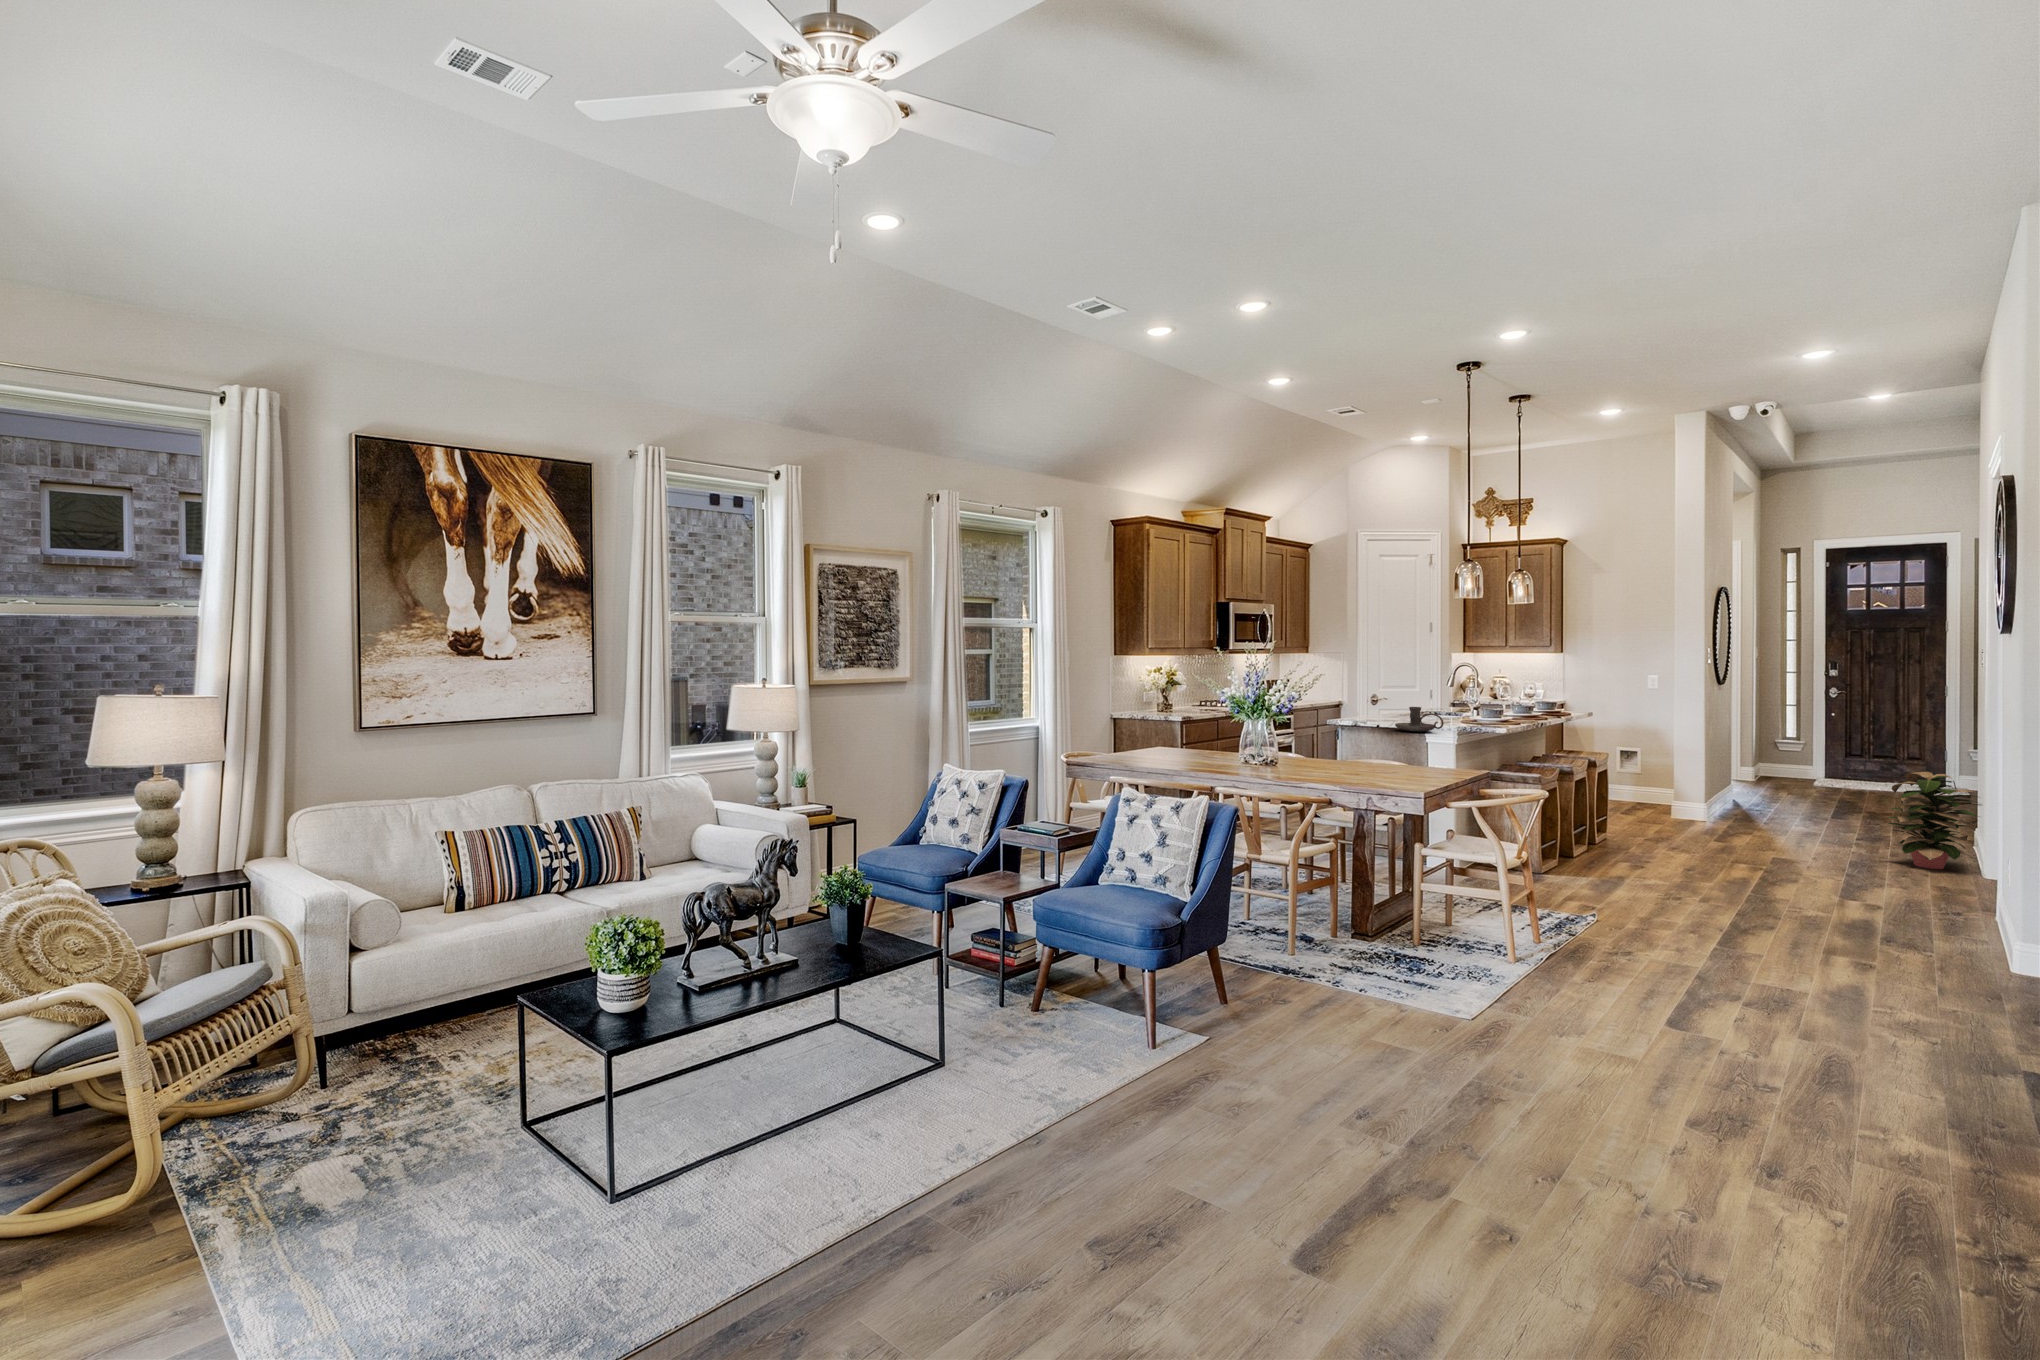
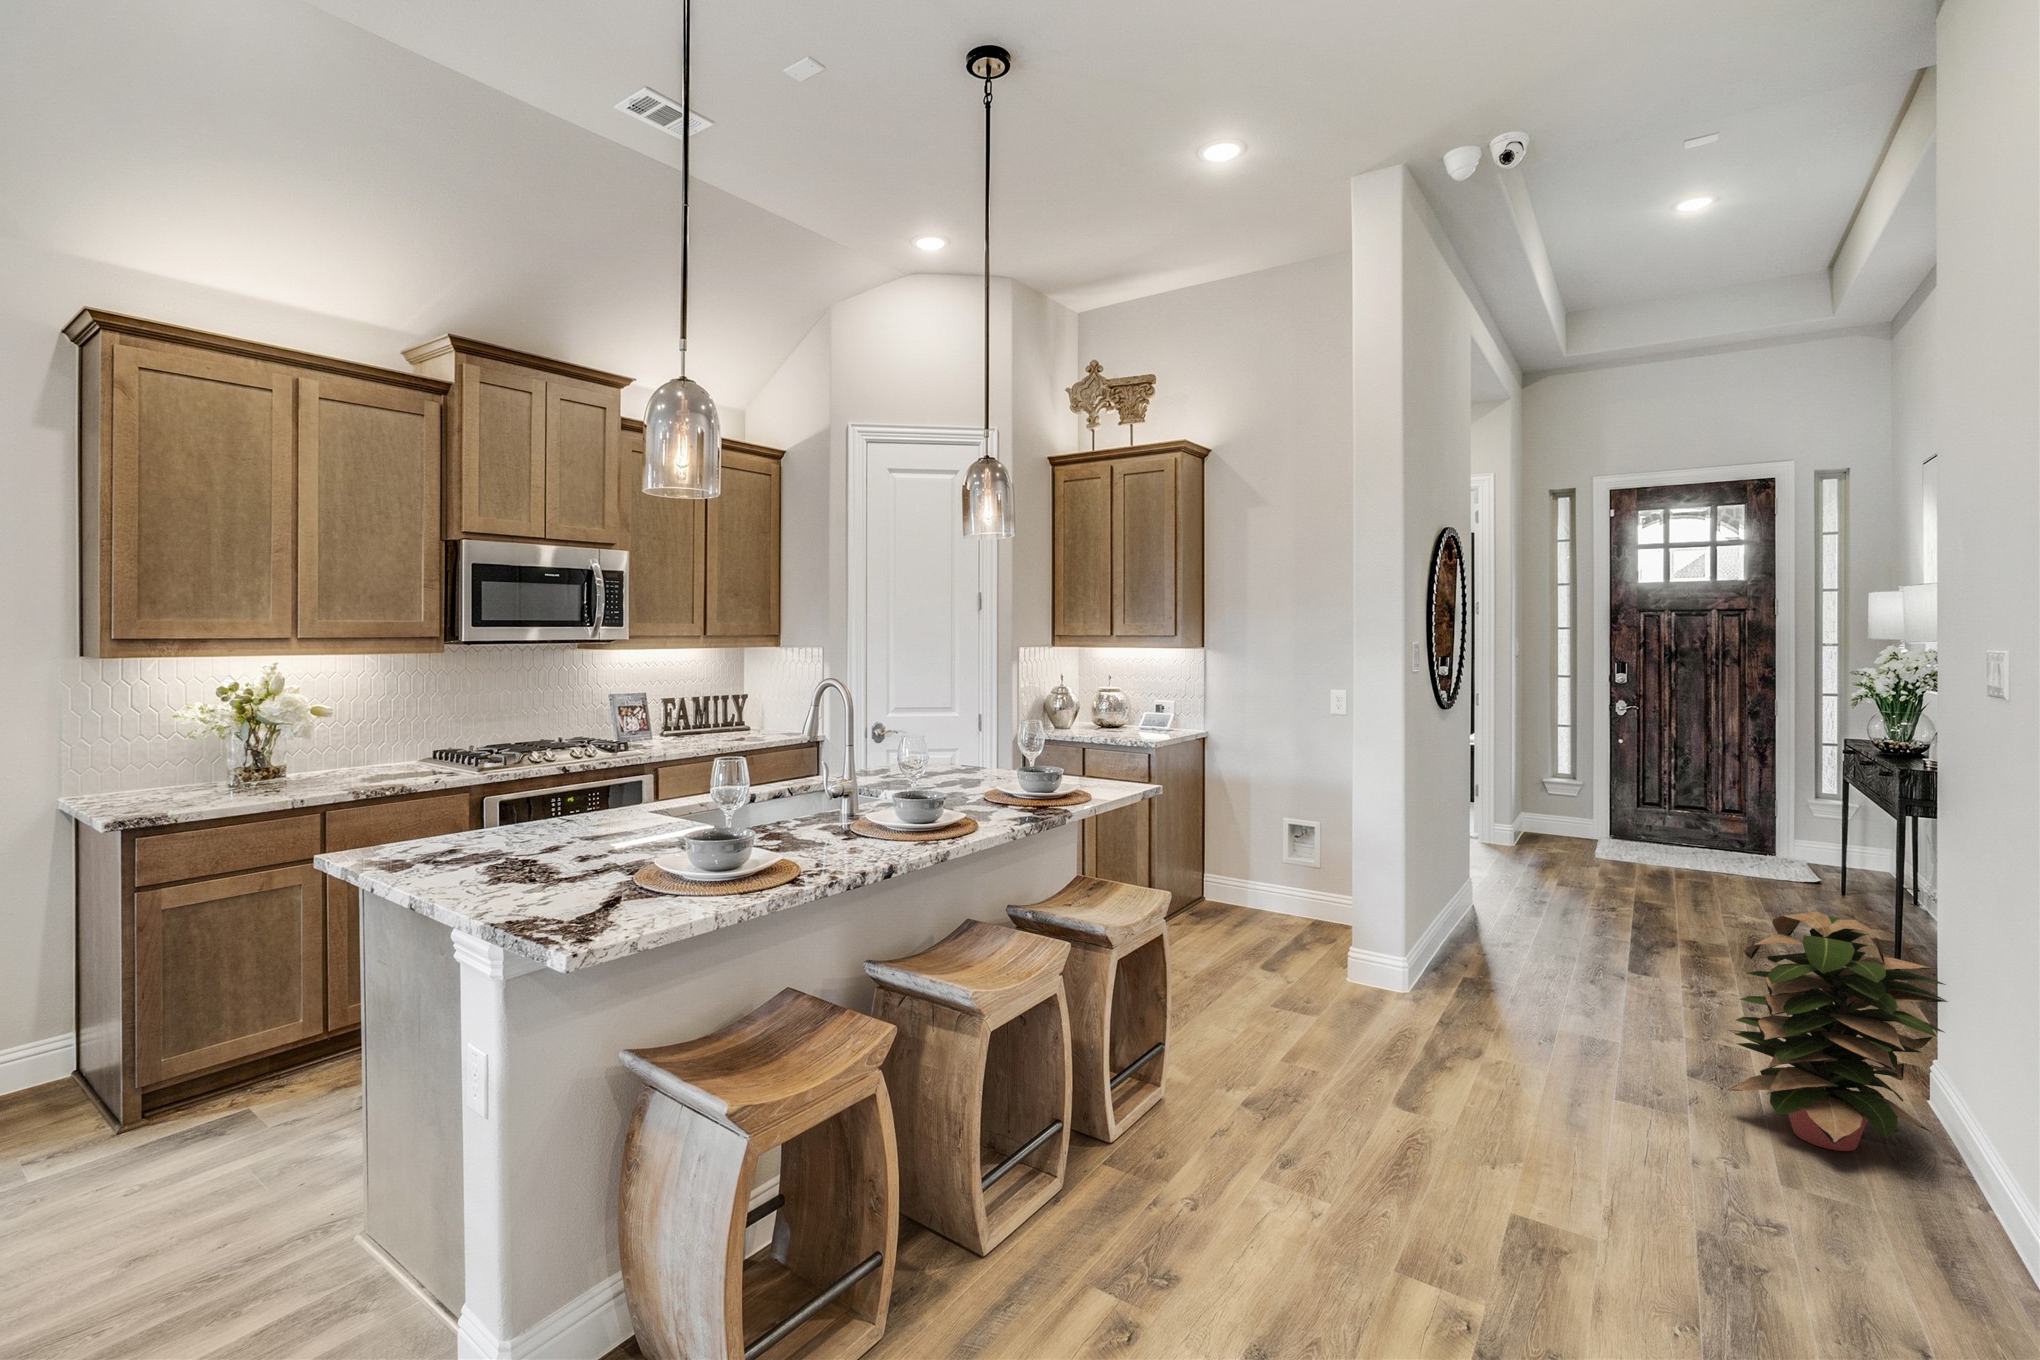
candle holder: present [1395,707,1444,732] -> none [438,800,561,881]

